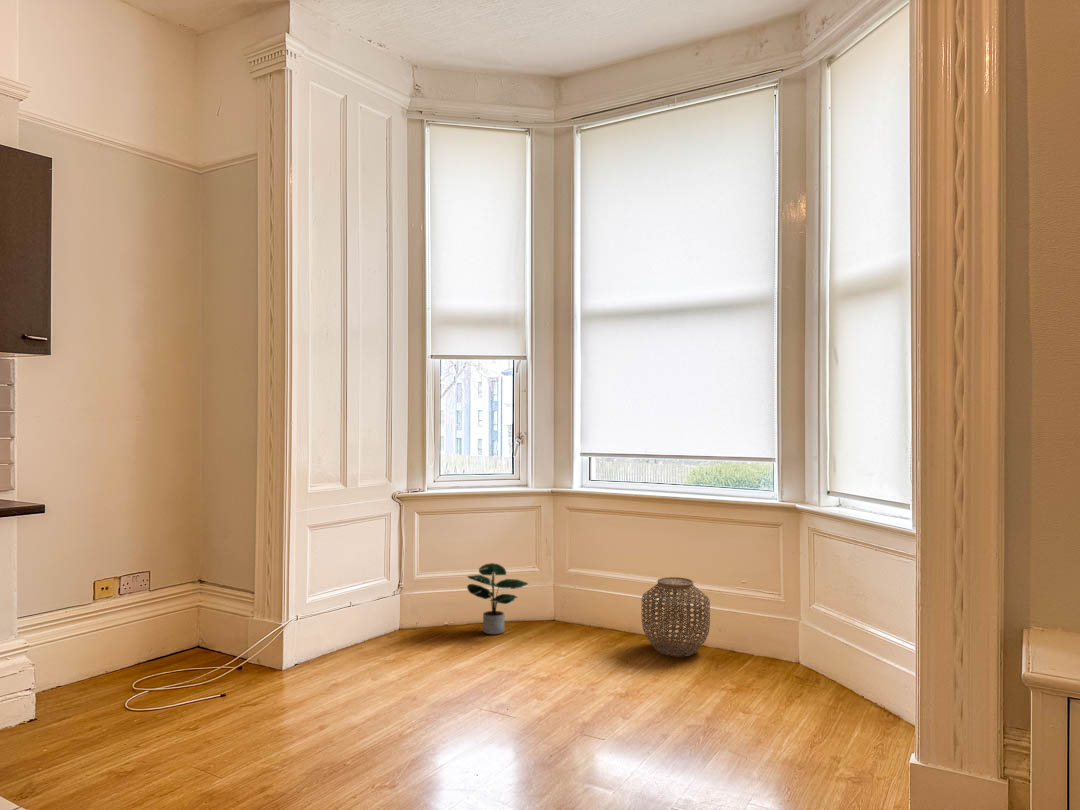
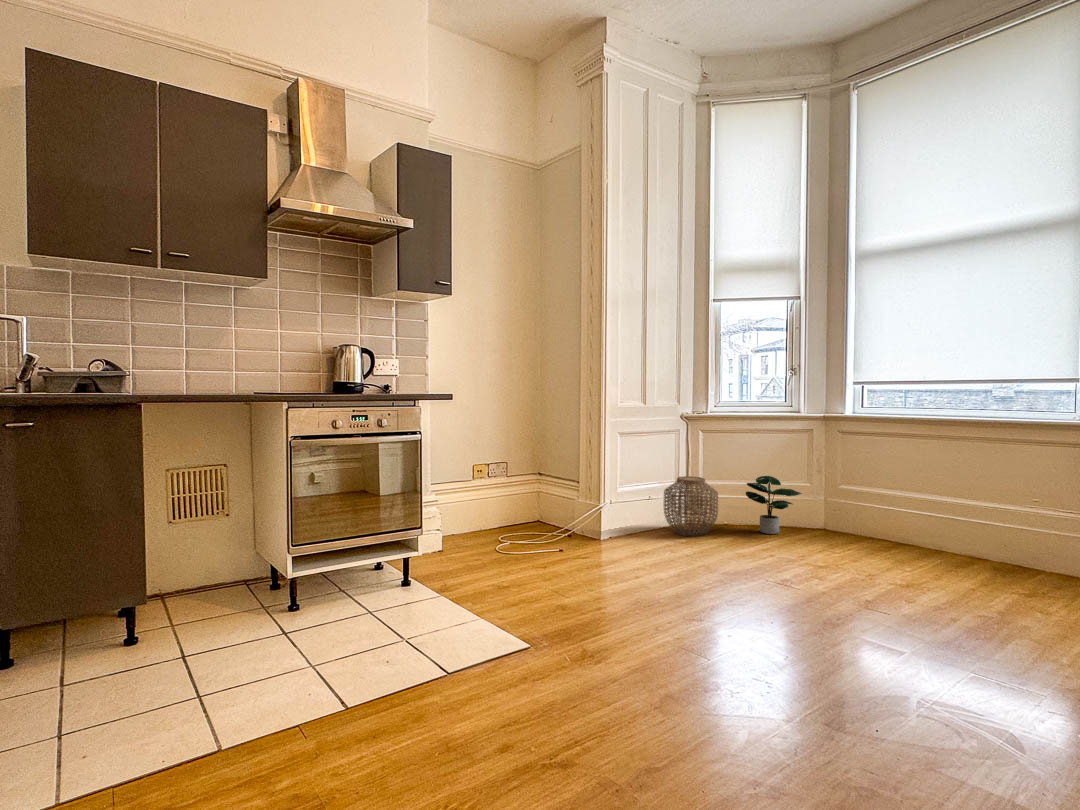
woven basket: present [641,577,710,657] -> present [664,476,718,536]

